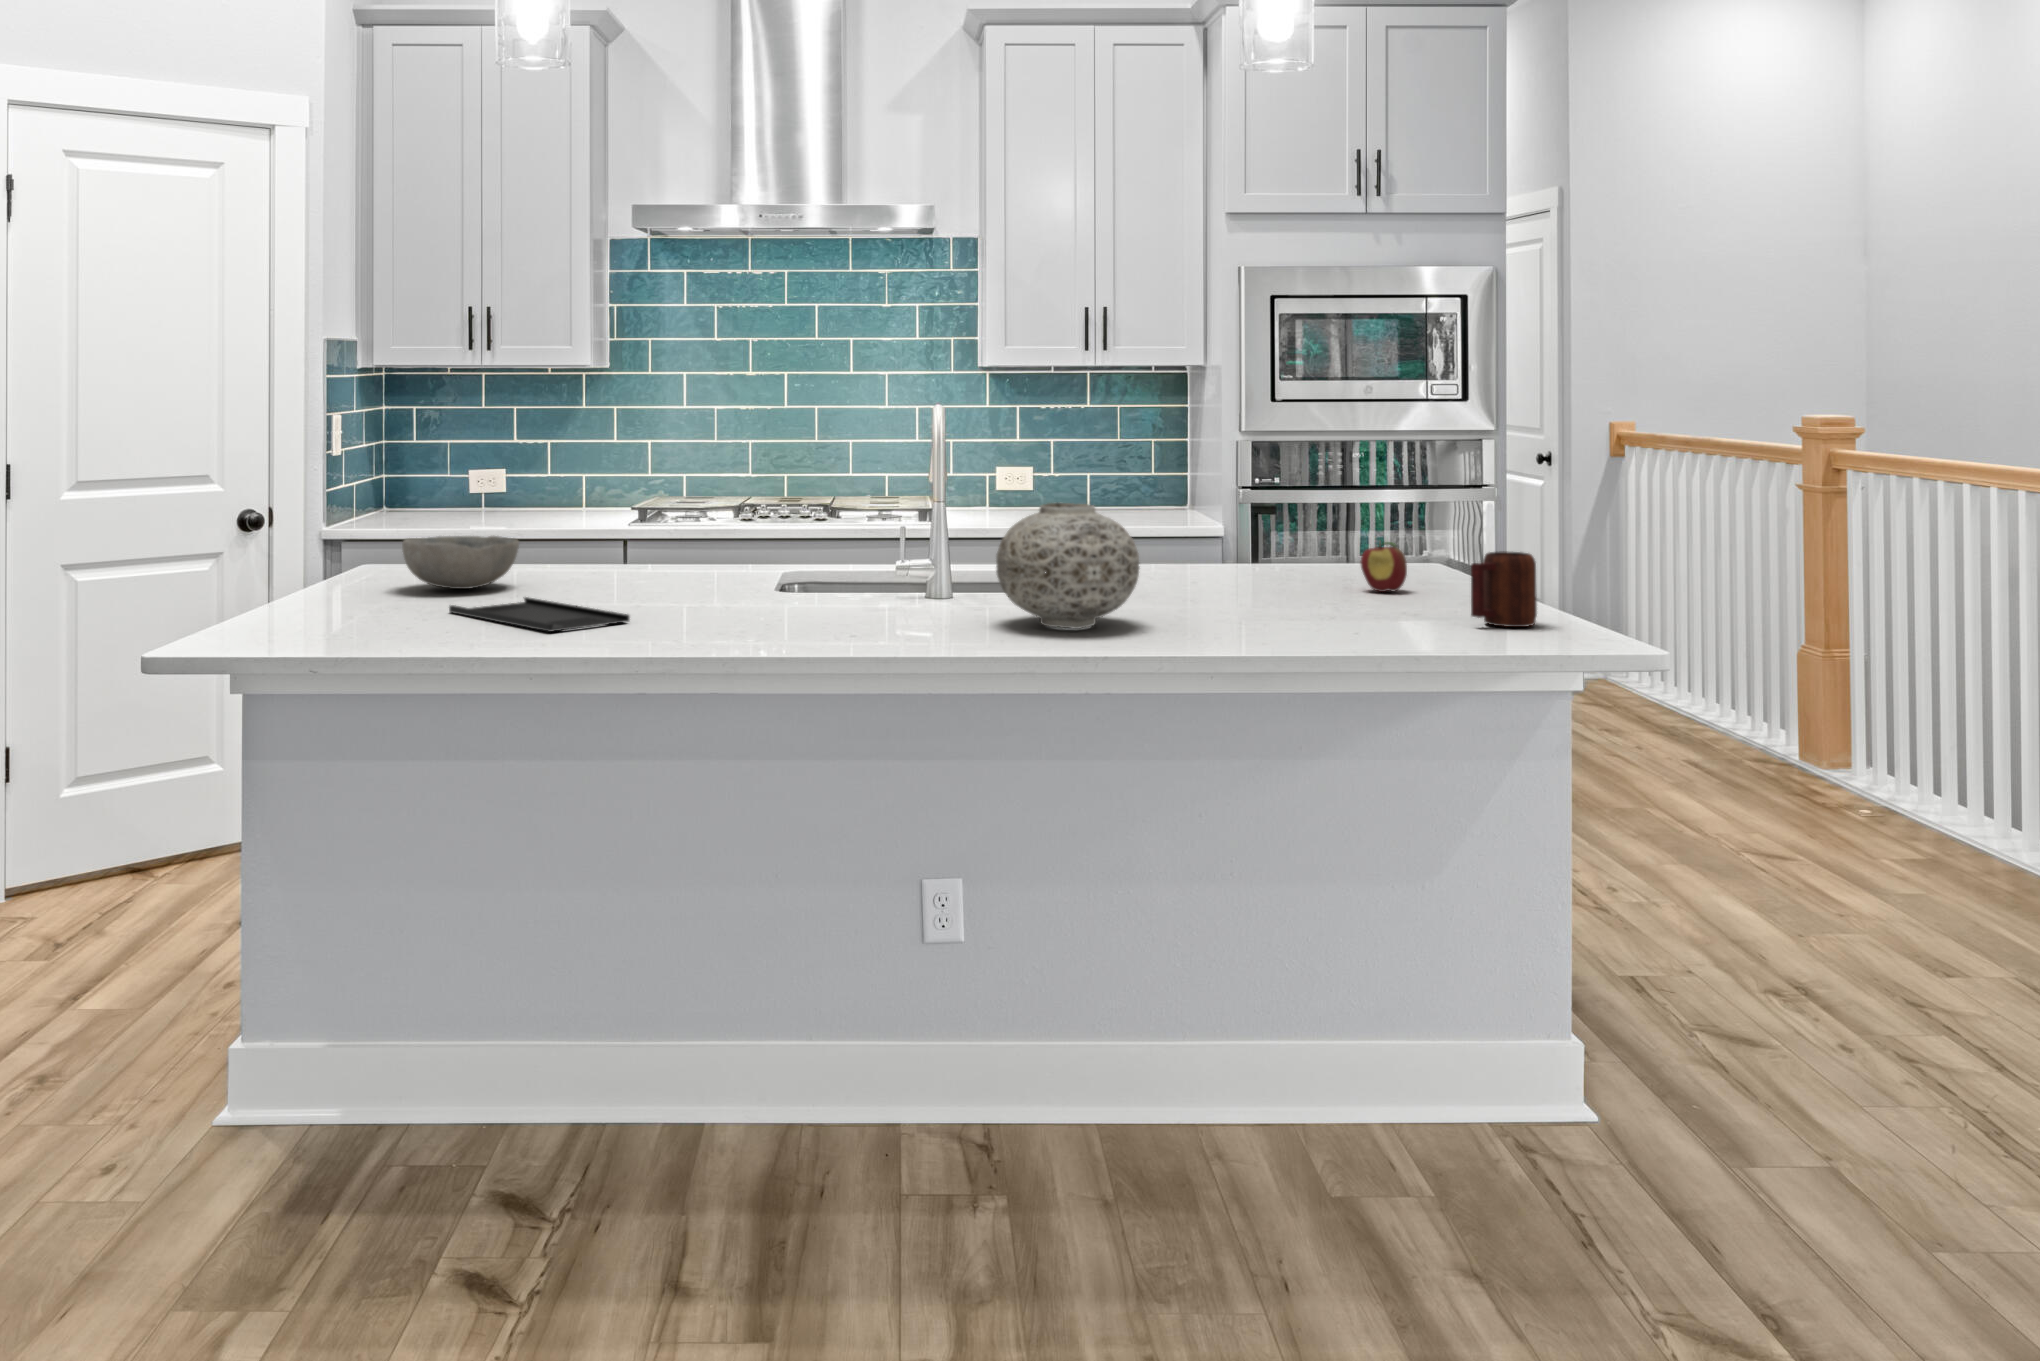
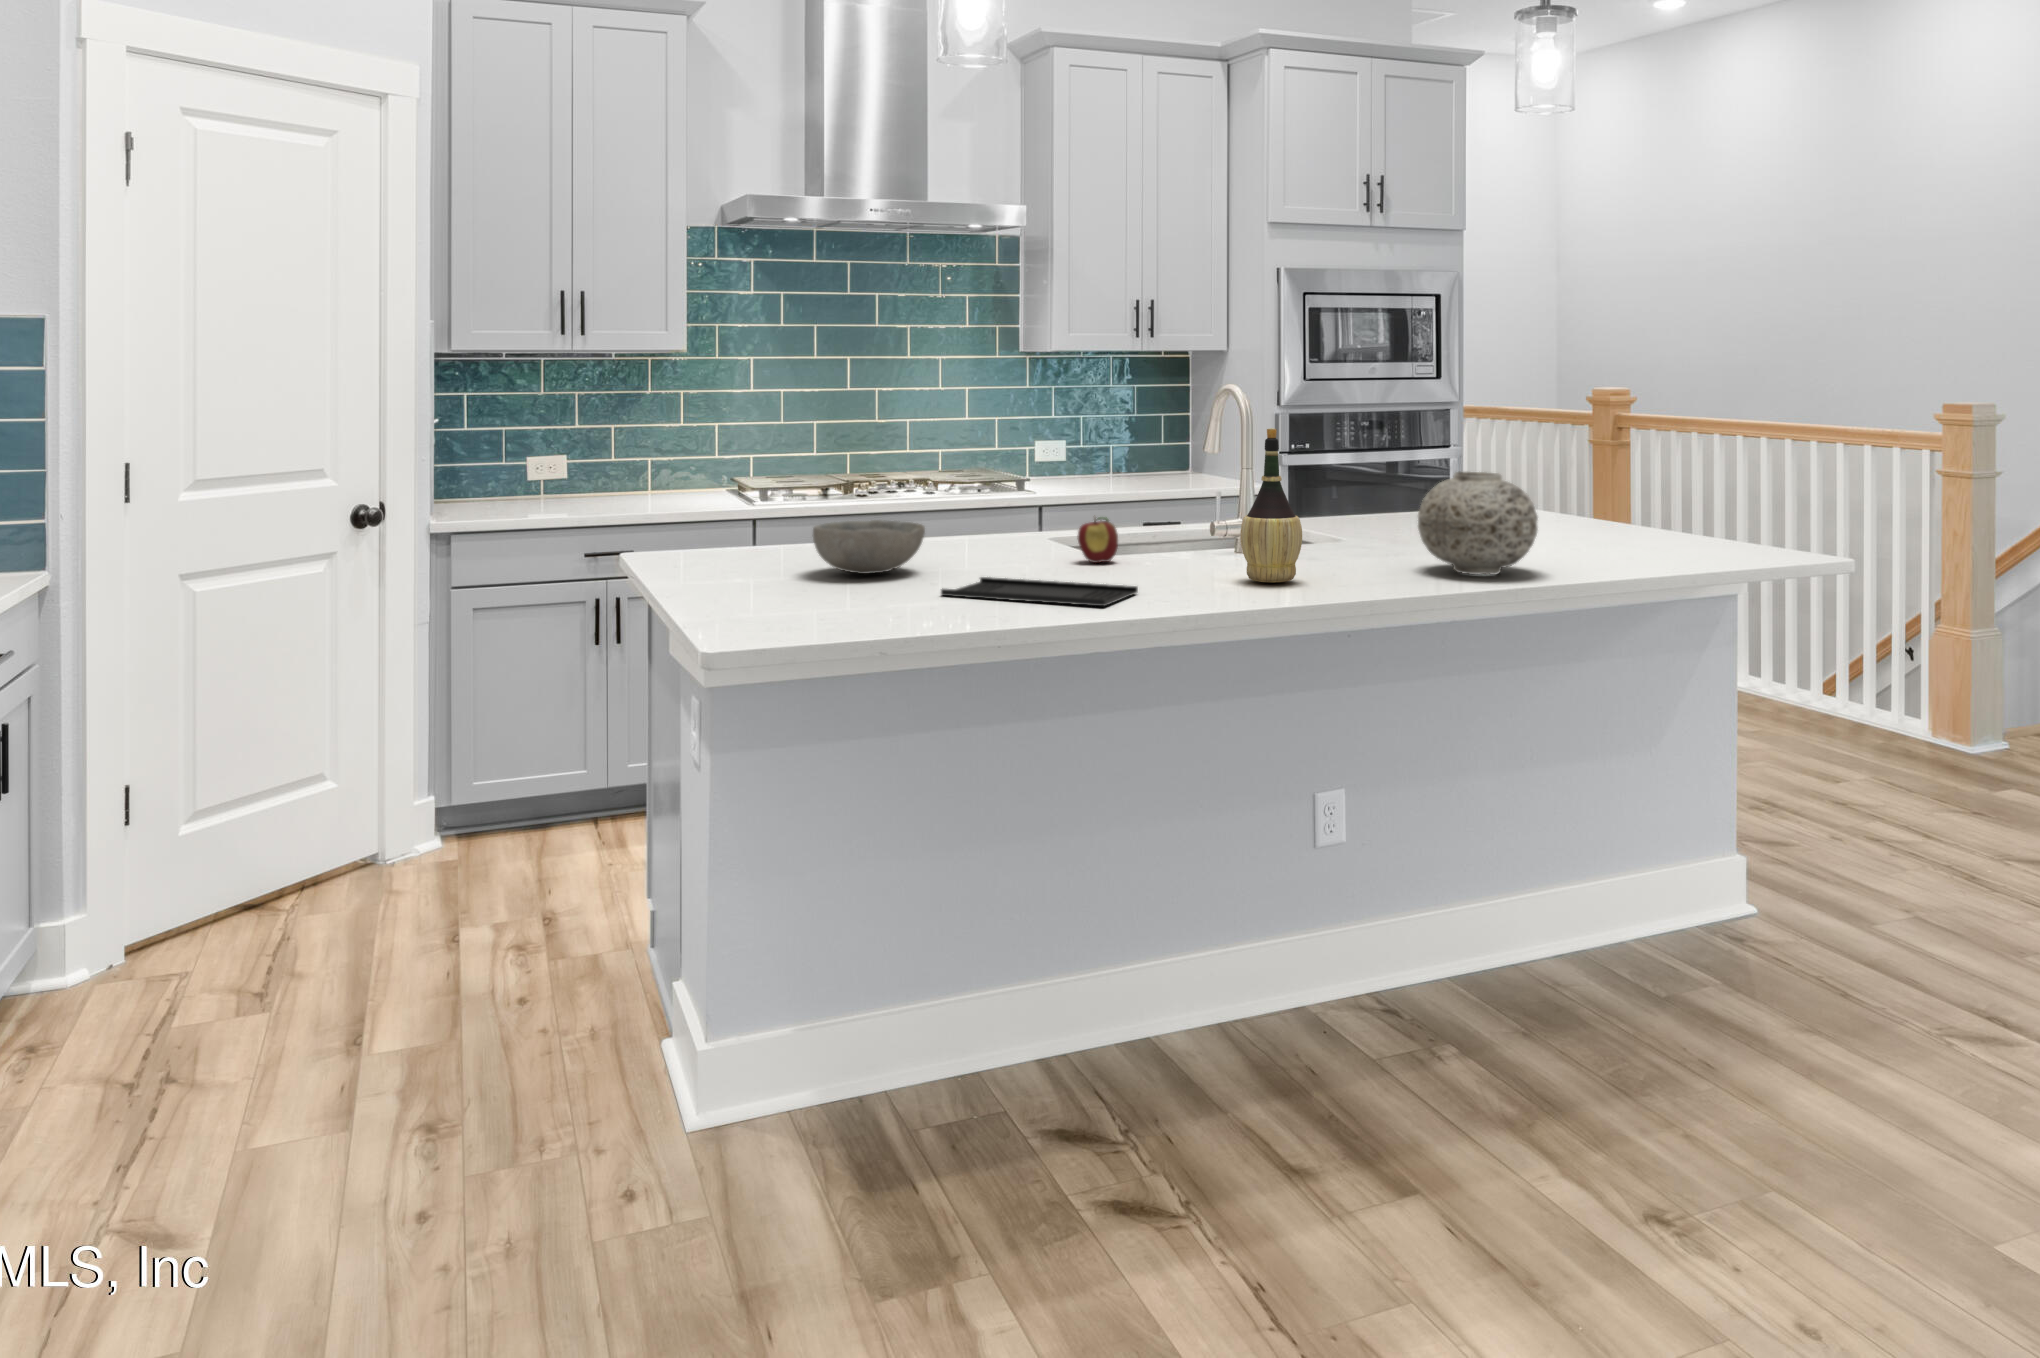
wine bottle: none [768,446,838,621] -> present [1240,428,1302,582]
apple: present [1360,542,1407,592] -> present [1078,517,1118,563]
mug: present [1471,551,1537,627] -> none [1728,498,1768,554]

